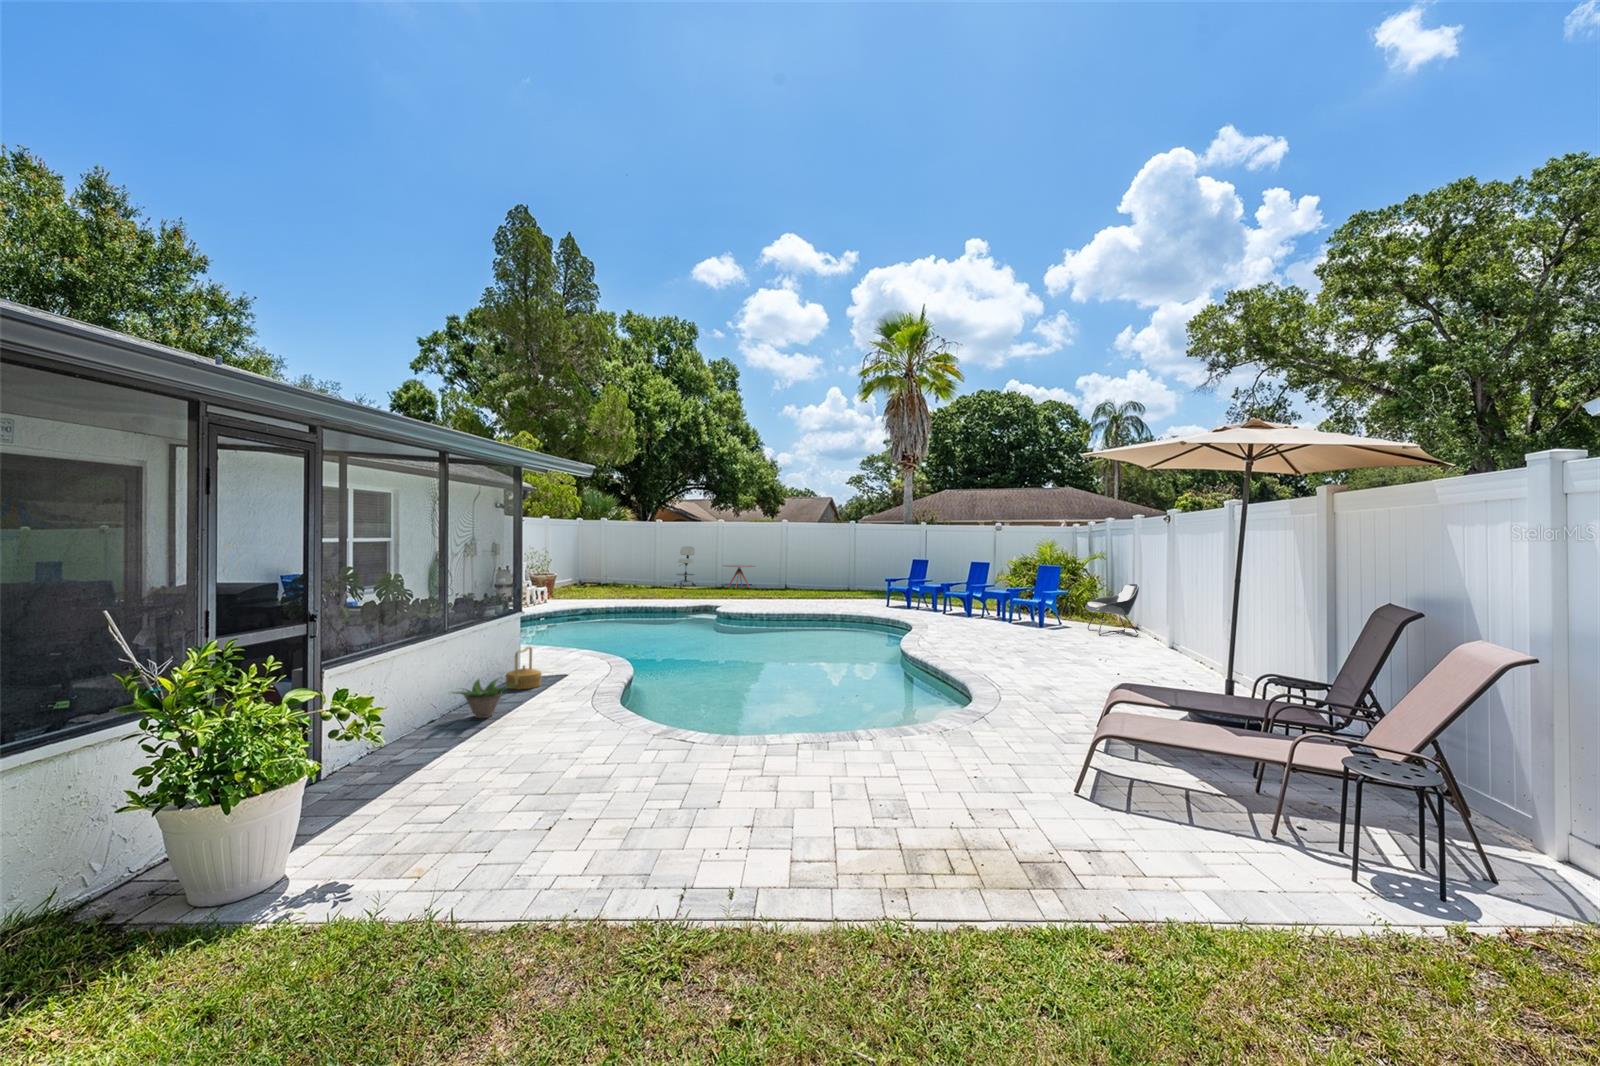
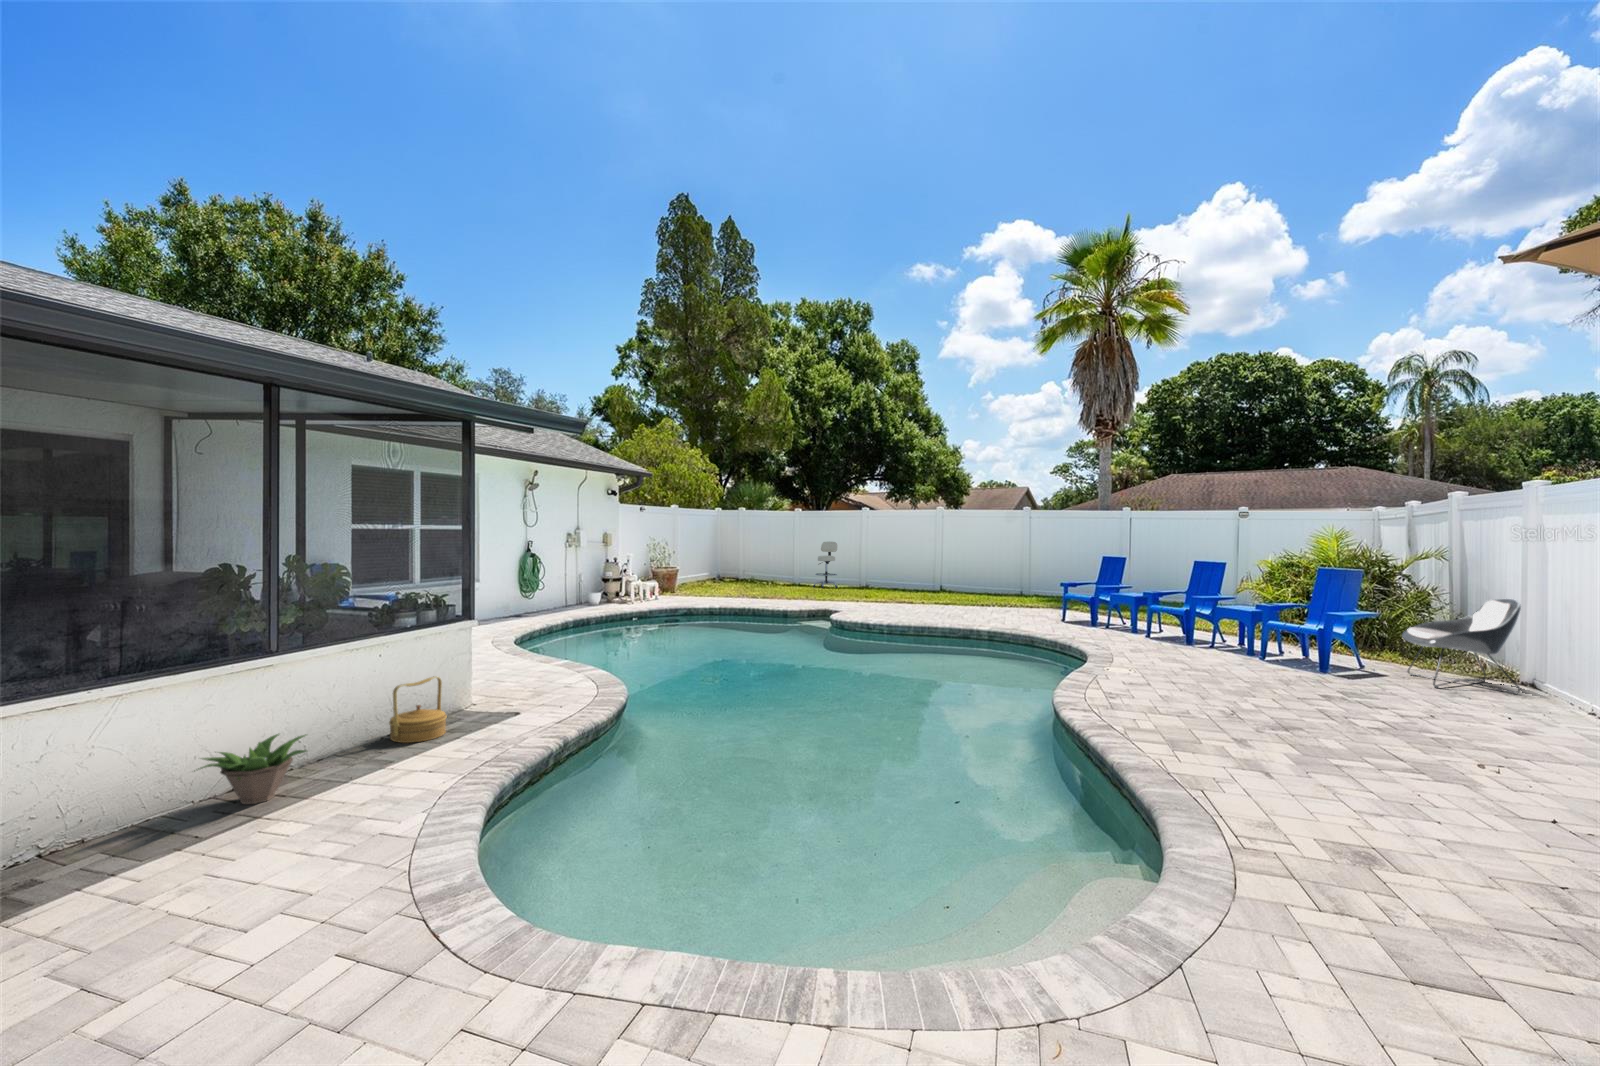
round table: present [723,564,756,589] -> none [867,563,907,593]

